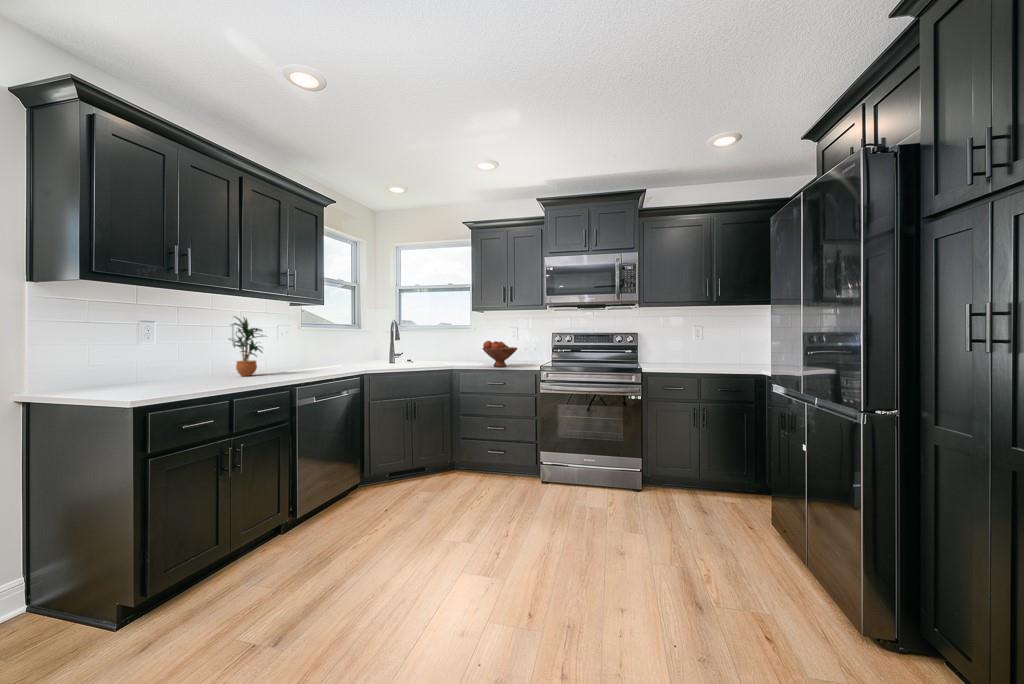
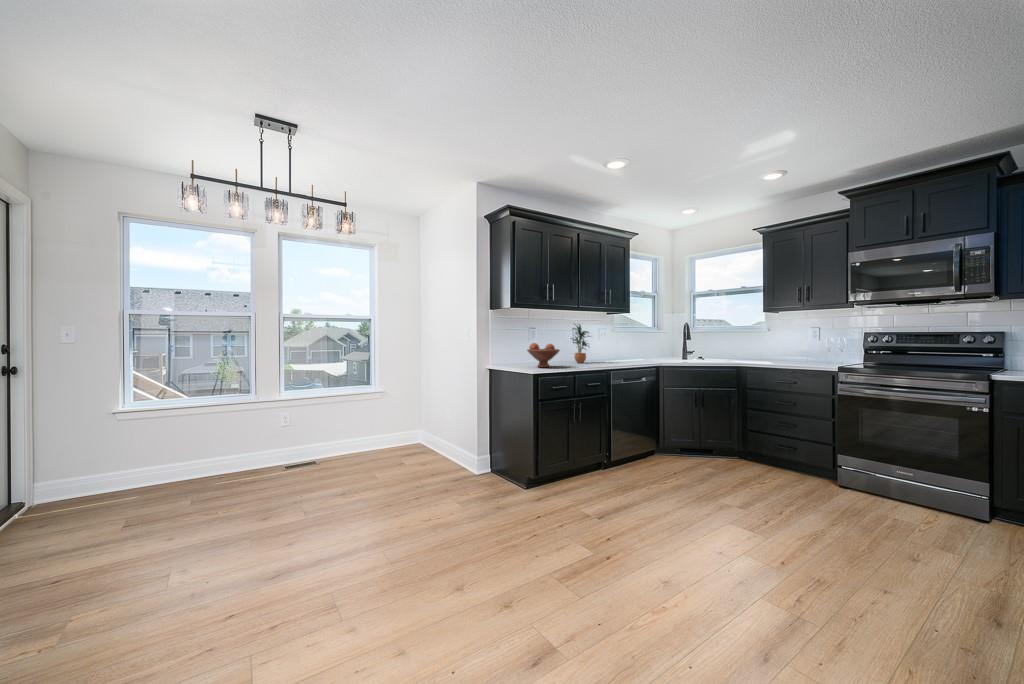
fruit bowl: present [482,341,517,367] -> present [527,343,560,367]

